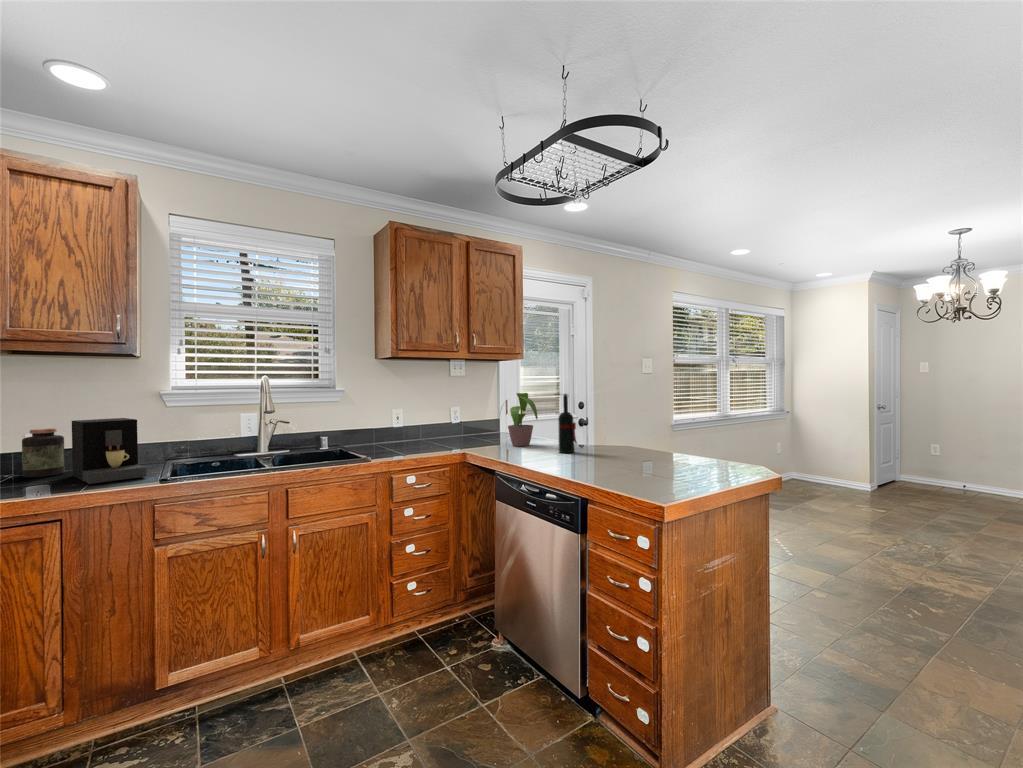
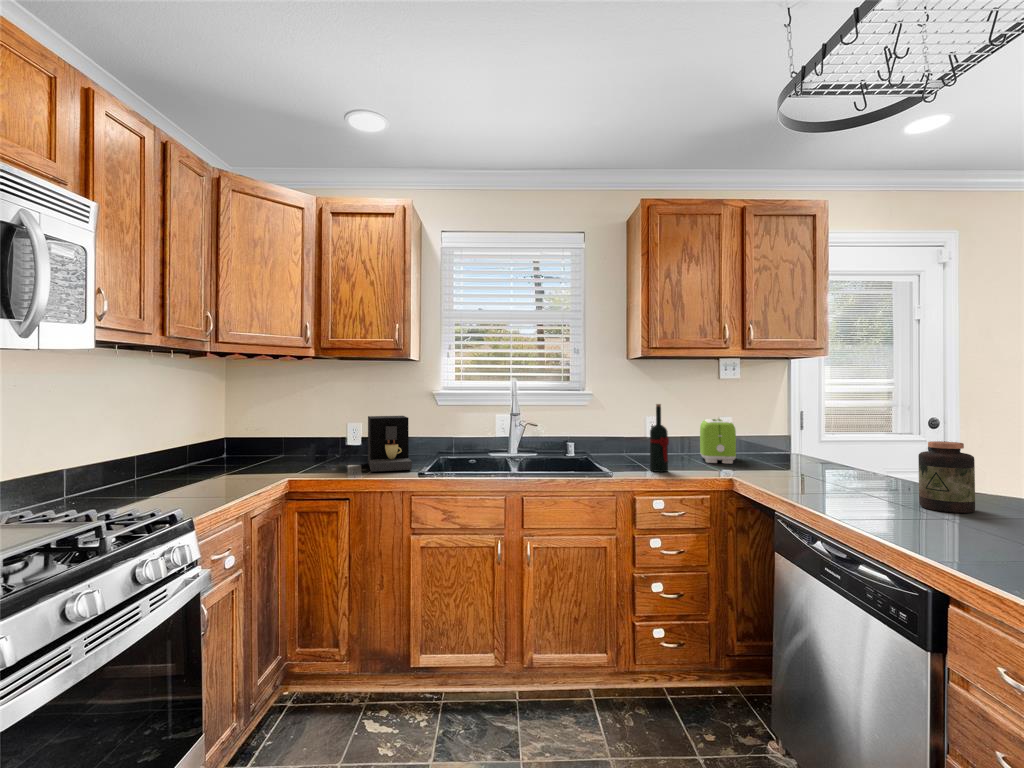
potted plant: present [501,393,538,446] -> none [778,403,853,477]
wine bottle: present [558,394,577,453] -> present [650,404,669,472]
toaster: none [434,408,463,443] -> present [700,419,736,463]
jar: present [22,428,65,478] -> present [918,441,975,513]

